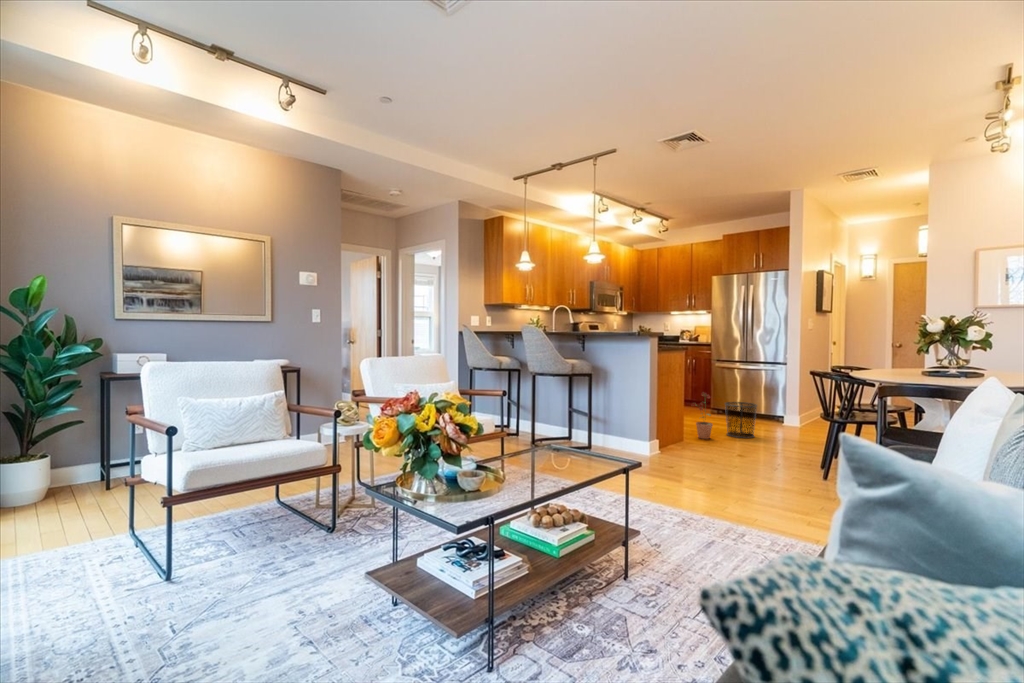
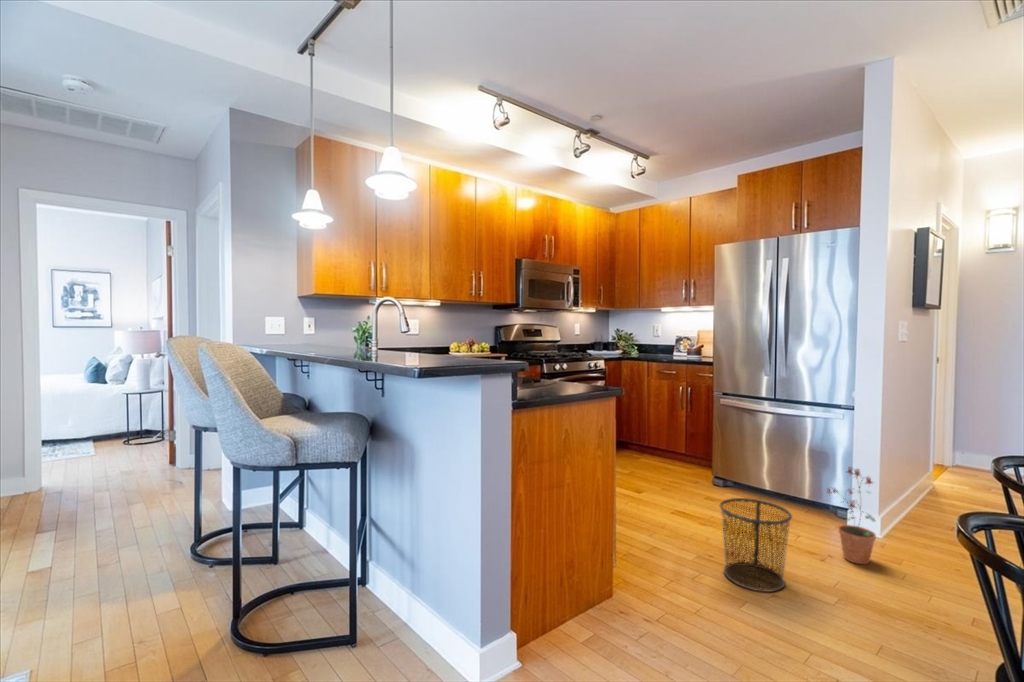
potted plant: present [692,392,713,439] -> present [827,467,876,564]

